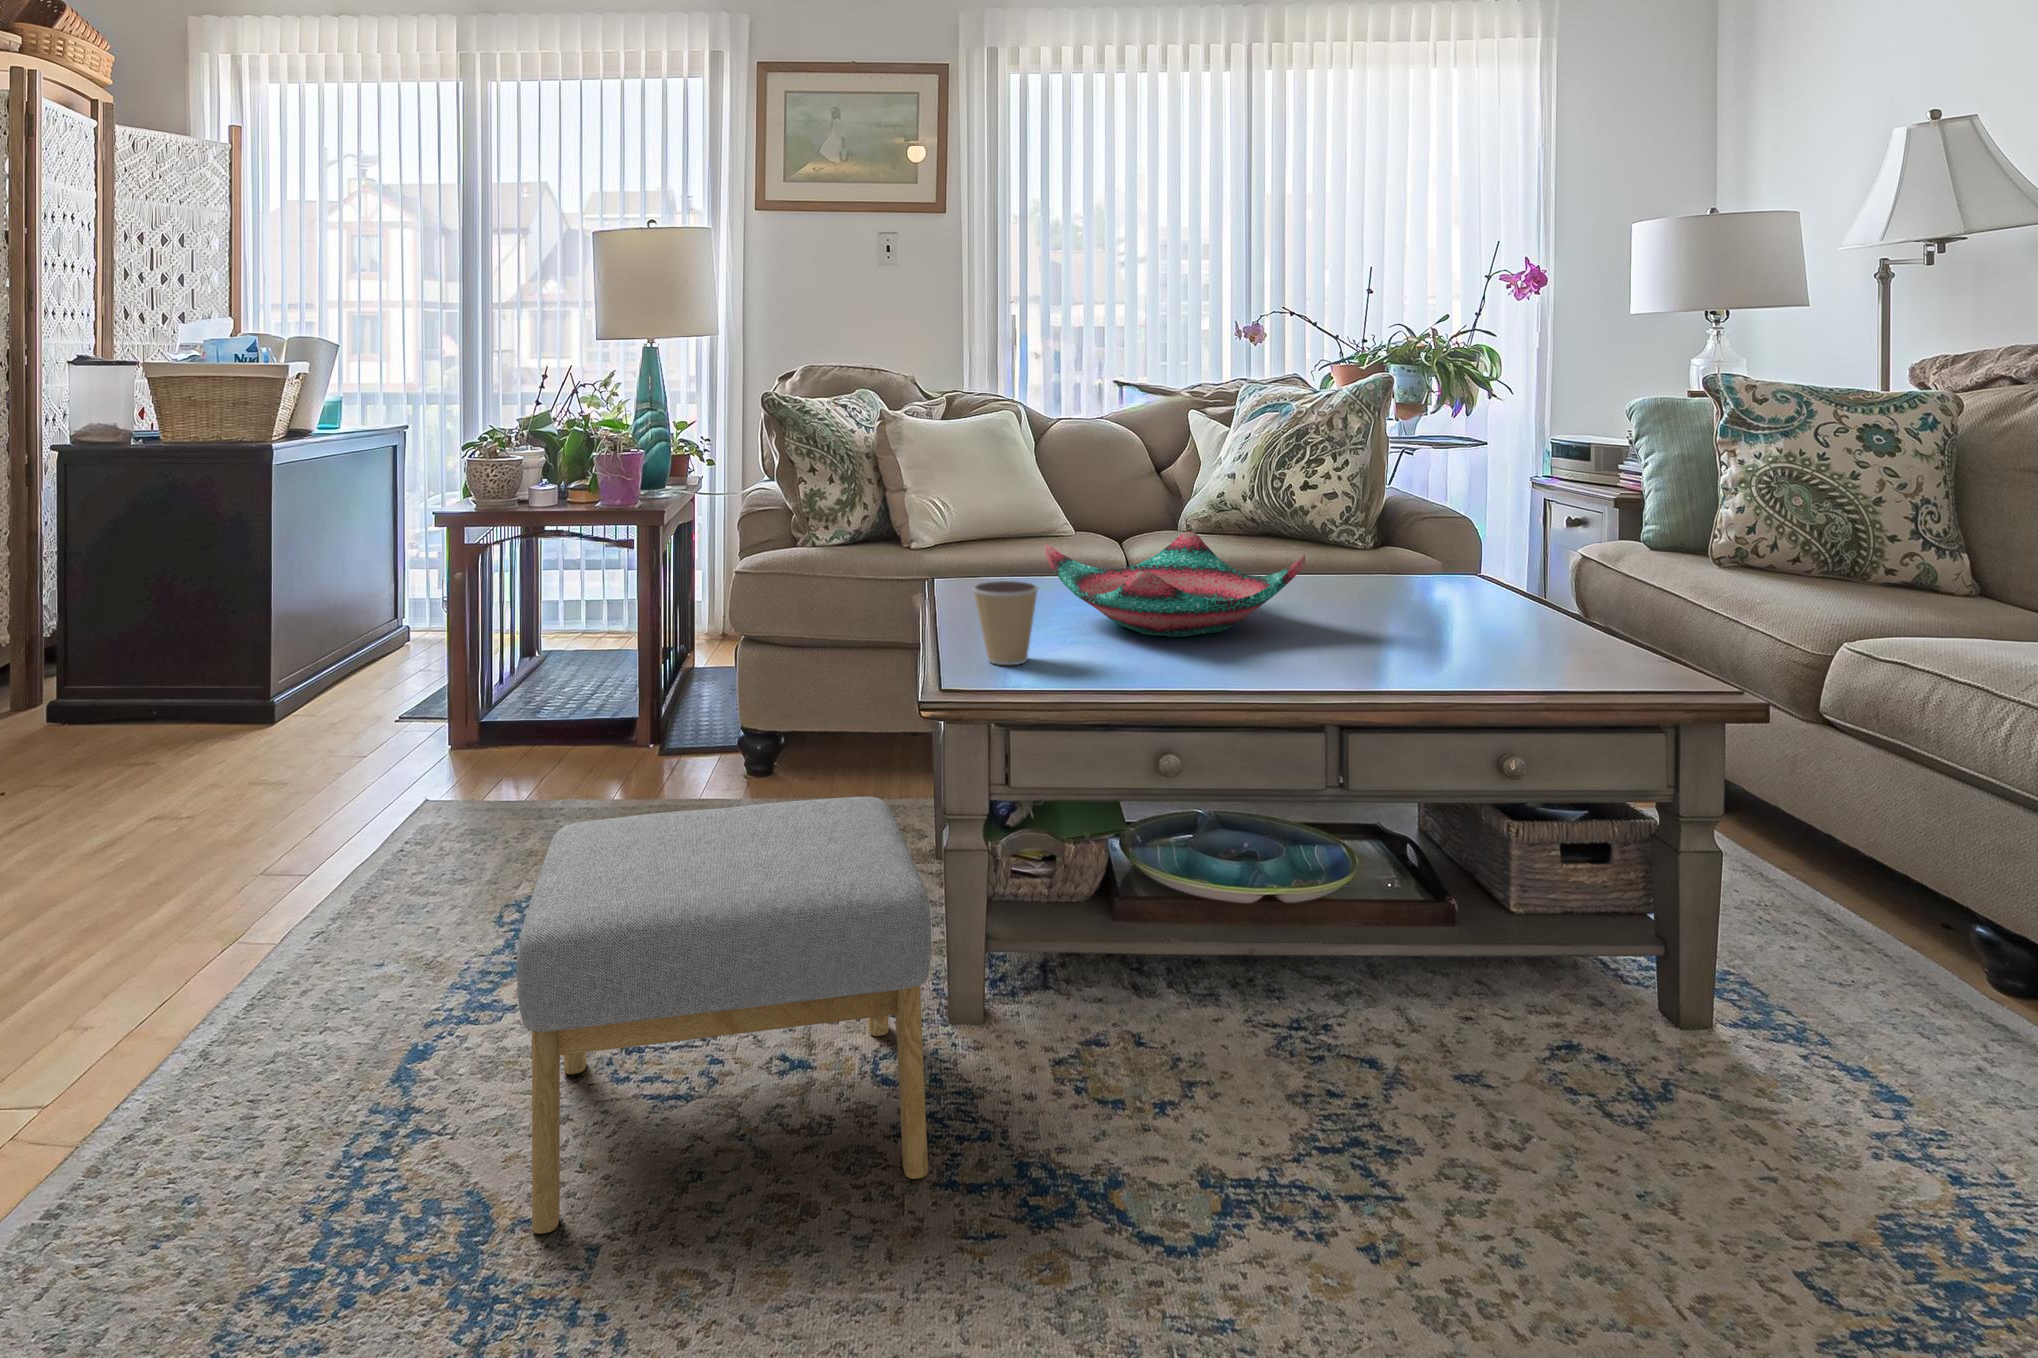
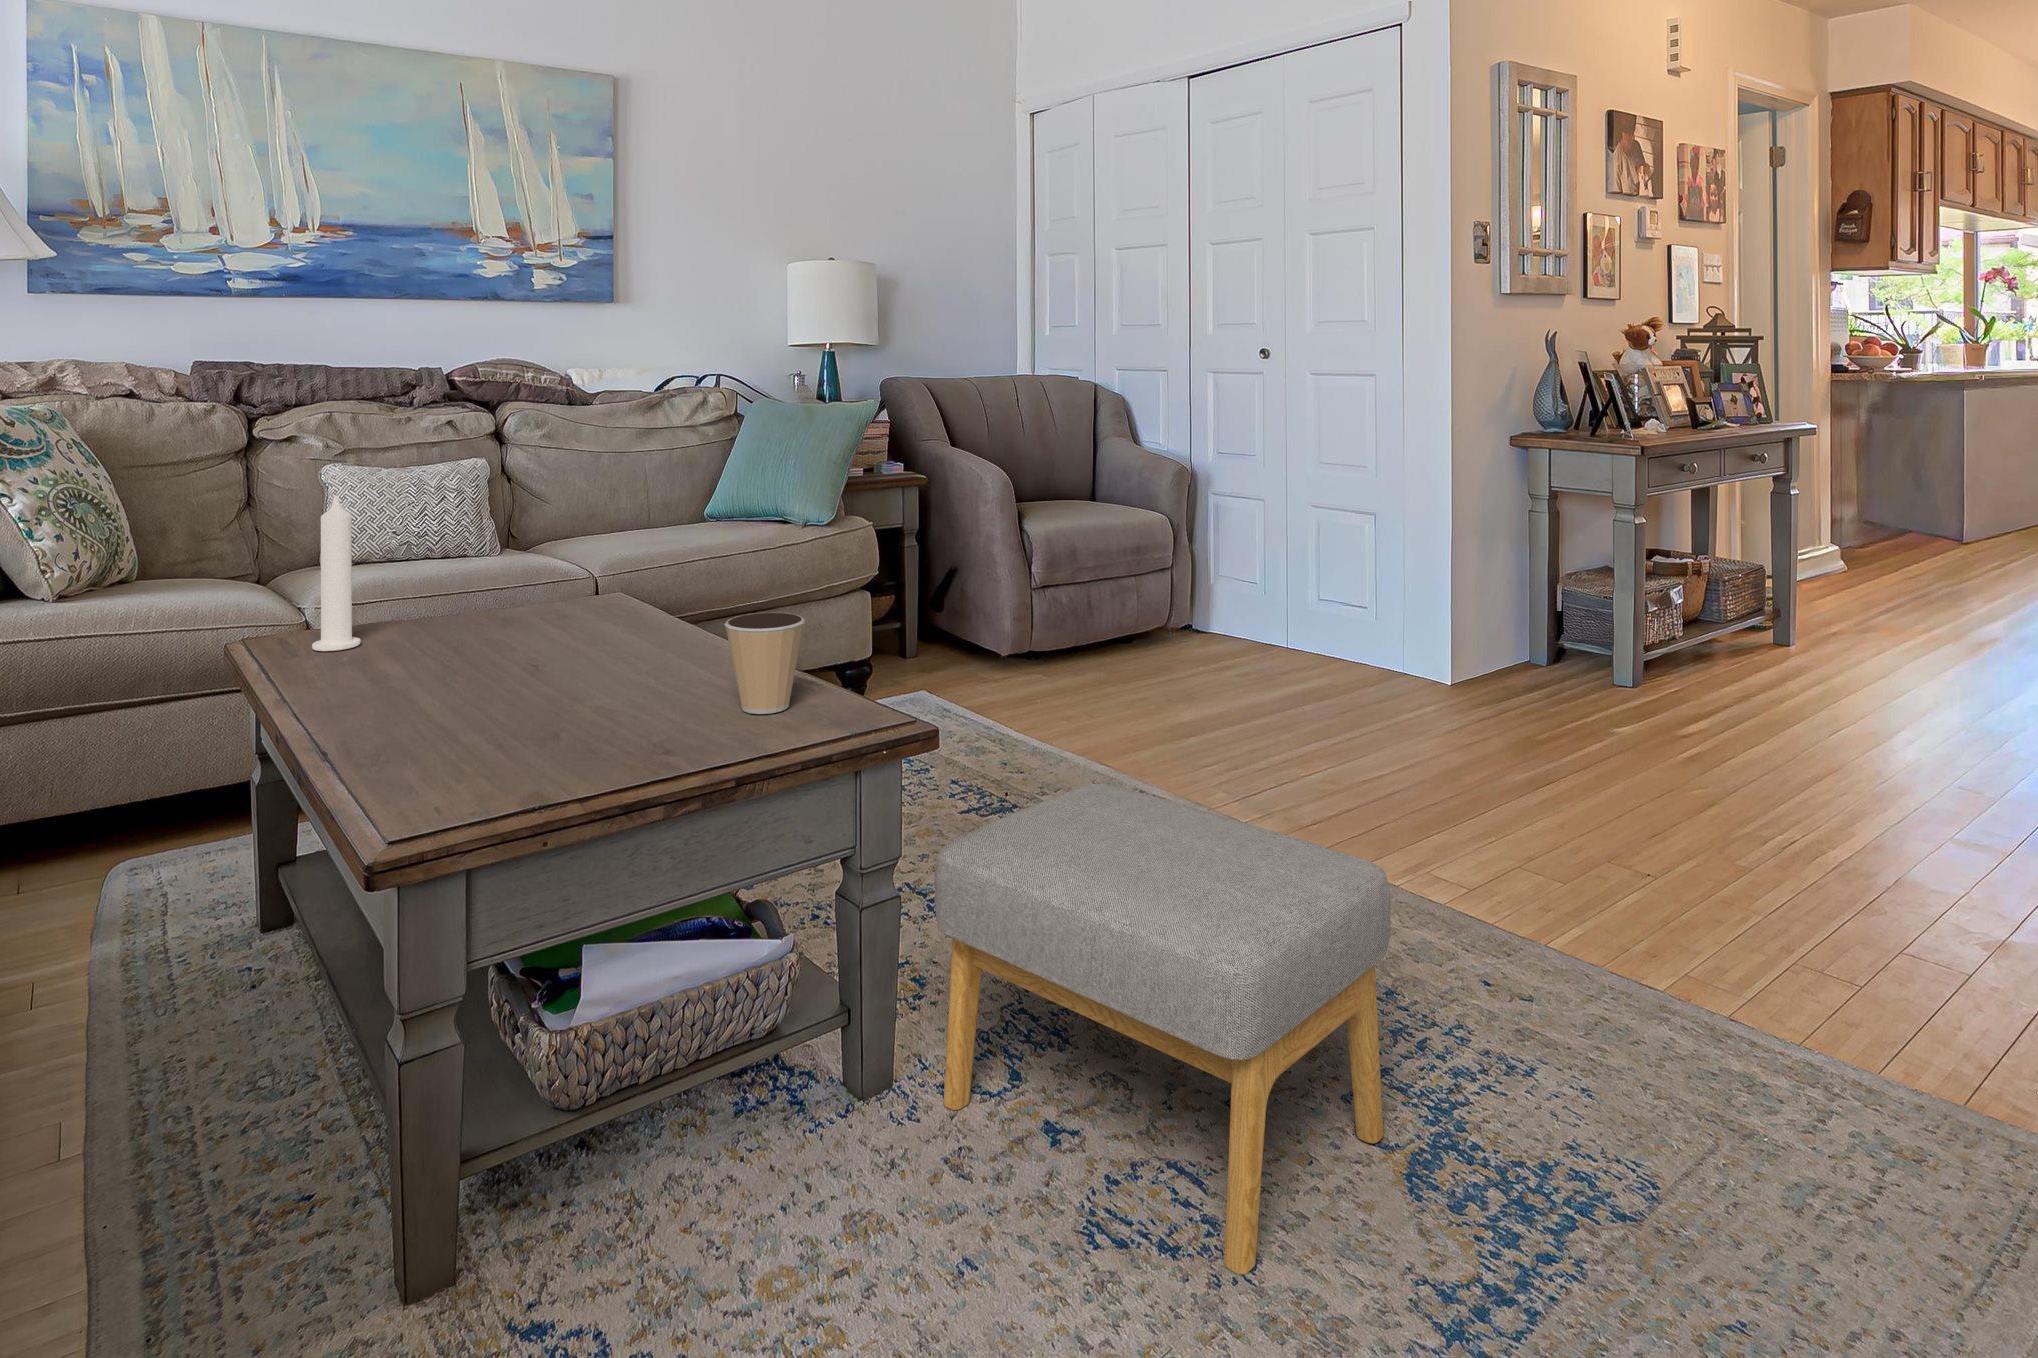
candle: none [1346,471,1384,600] -> present [312,495,361,651]
decorative bowl: present [1045,532,1306,637] -> none [359,563,698,702]

